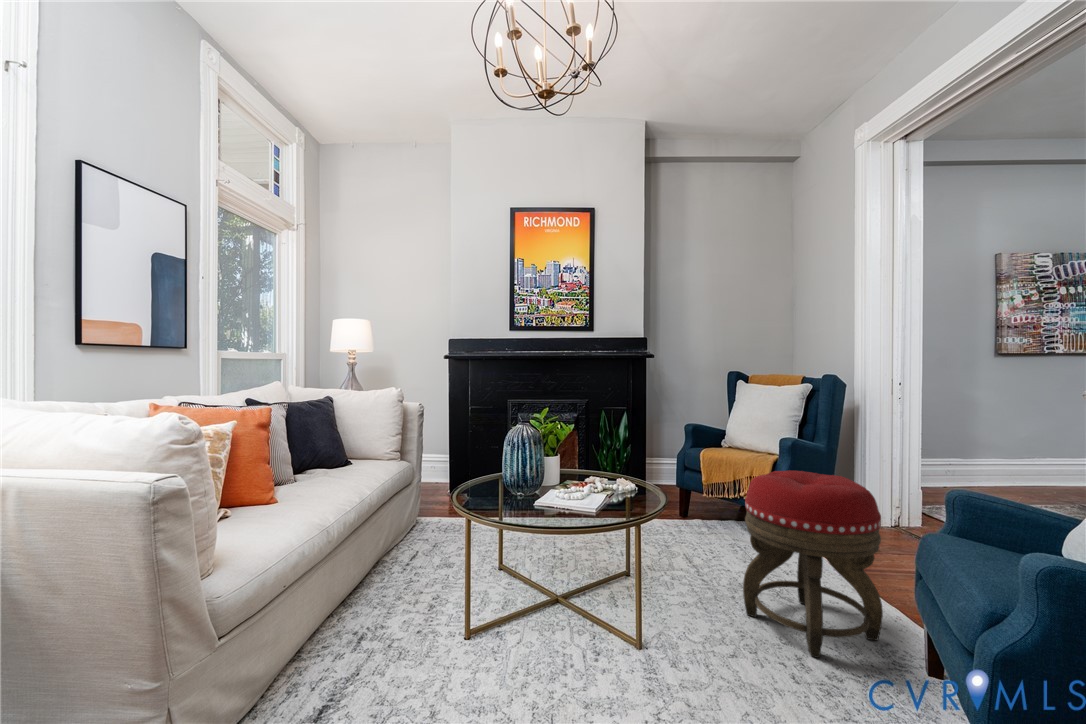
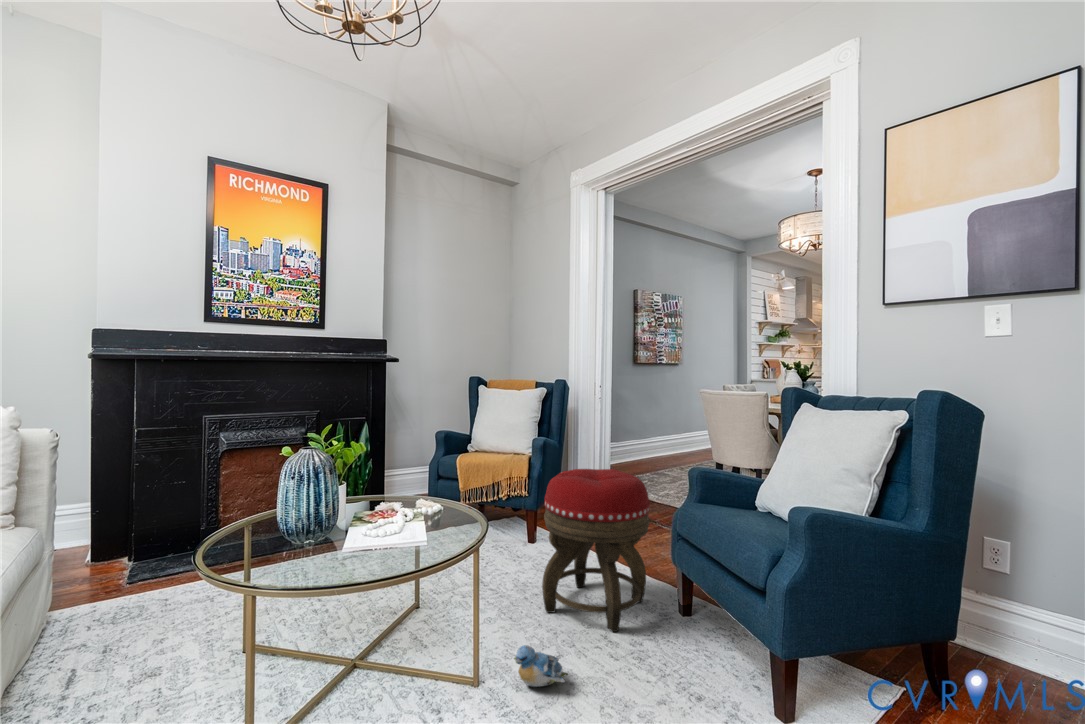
plush toy: none [669,627,726,676] -> present [514,645,568,687]

